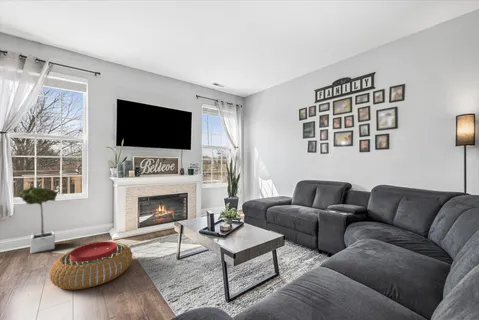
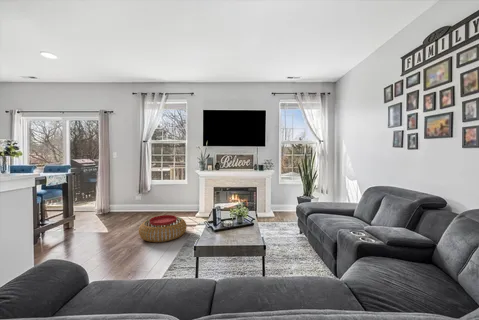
potted tree: present [20,187,57,253] -> none [150,174,169,215]

